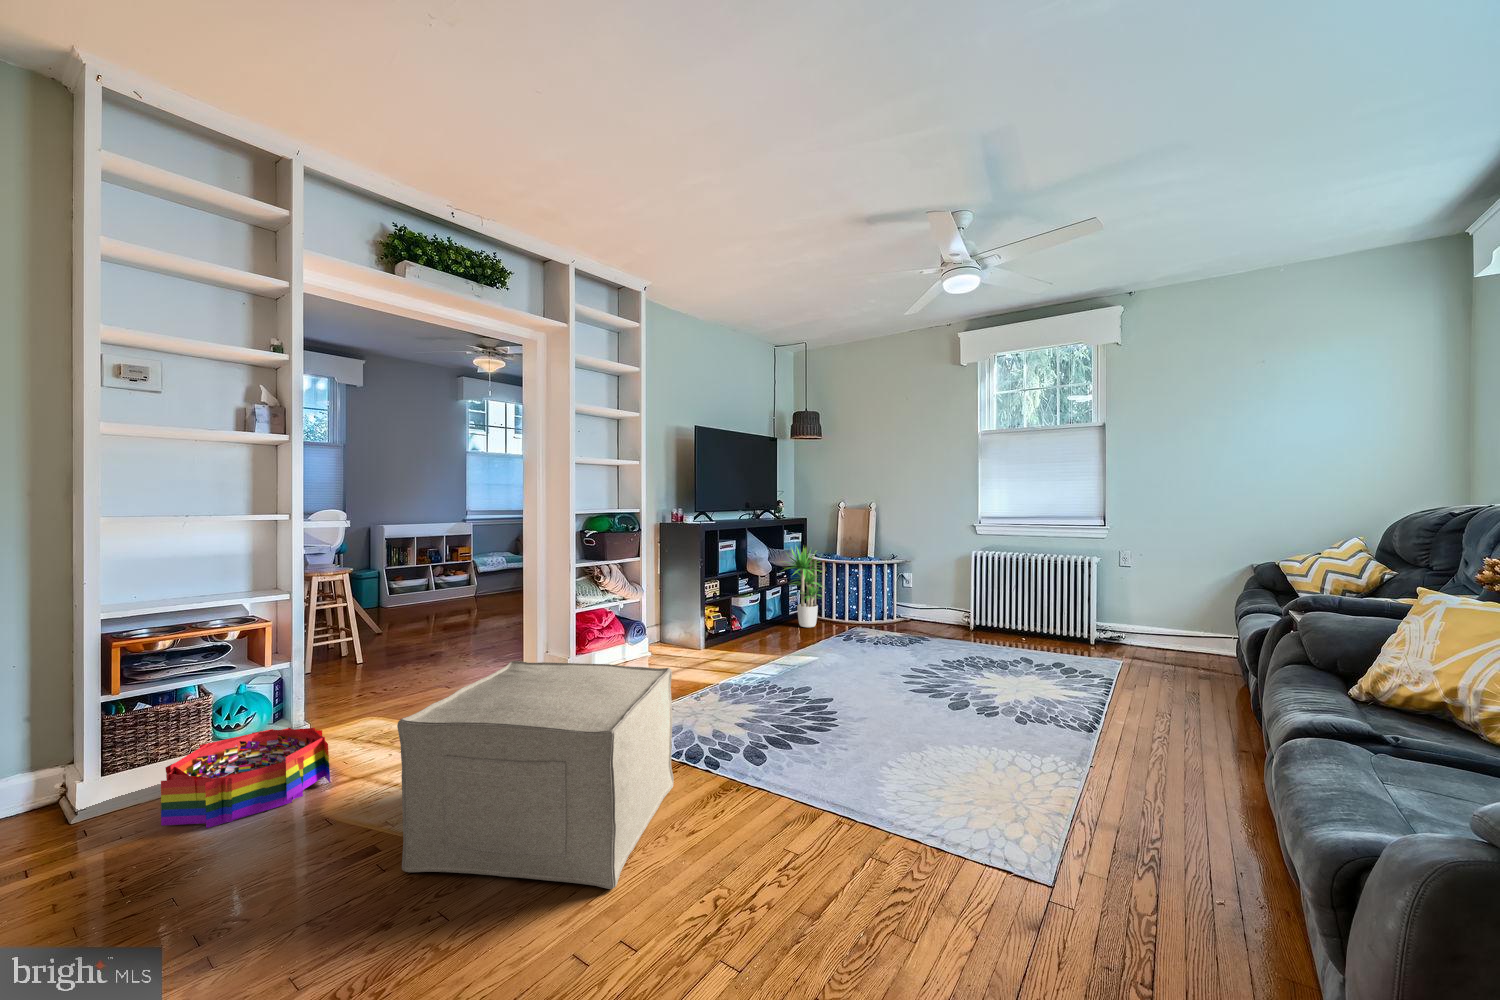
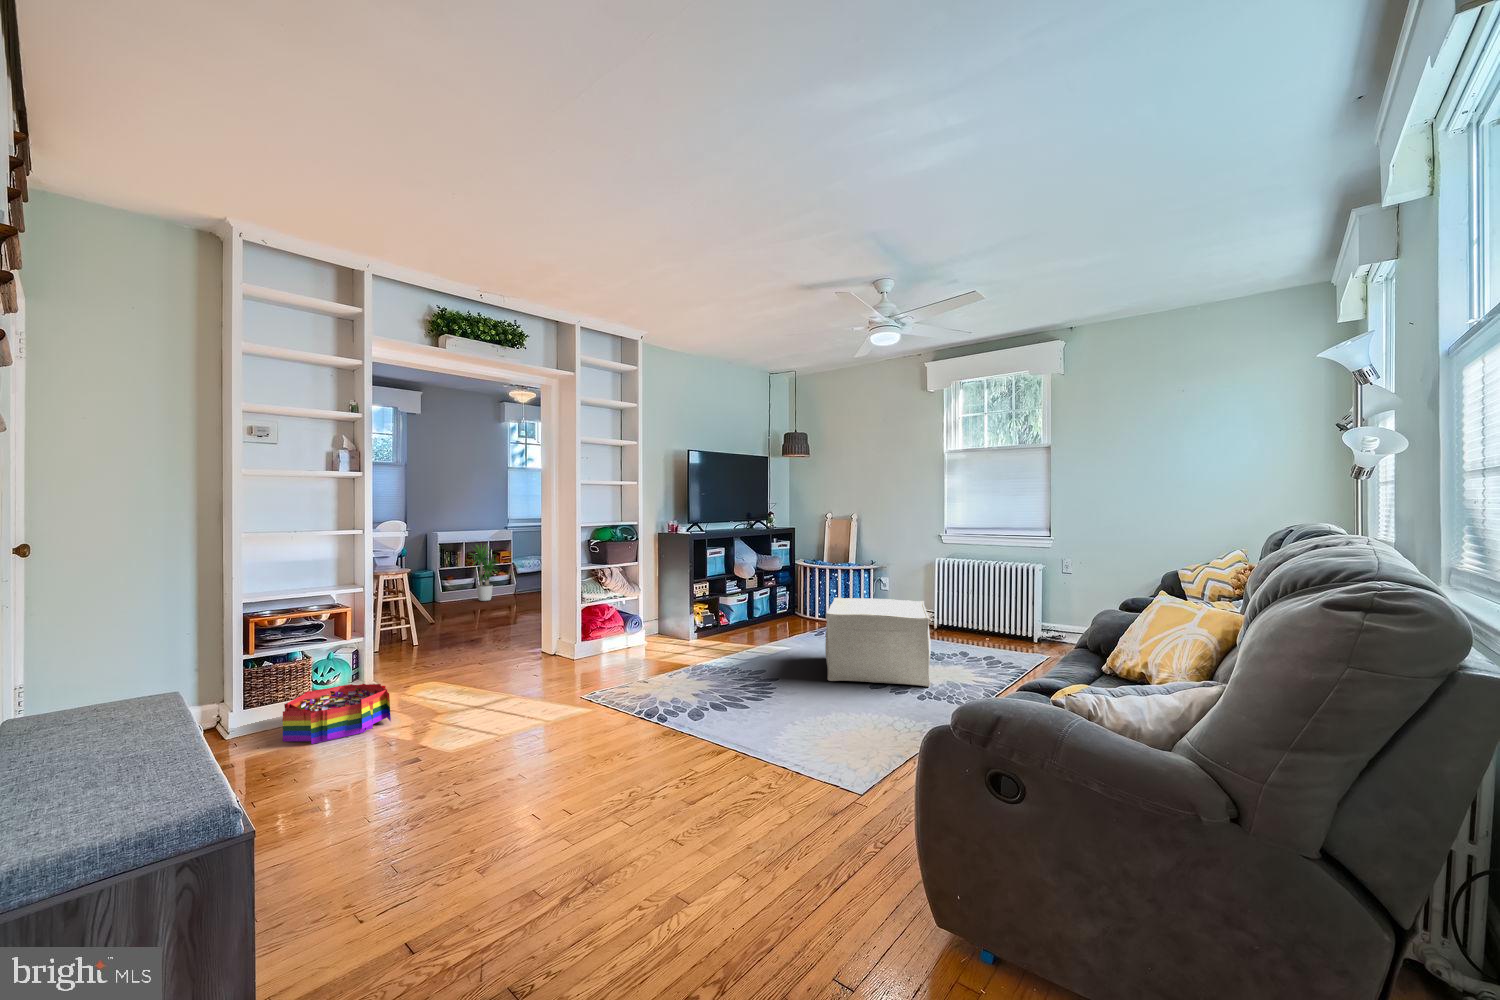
potted plant: present [784,547,822,627] -> present [471,545,497,601]
ottoman: present [397,661,674,889] -> present [825,597,931,687]

